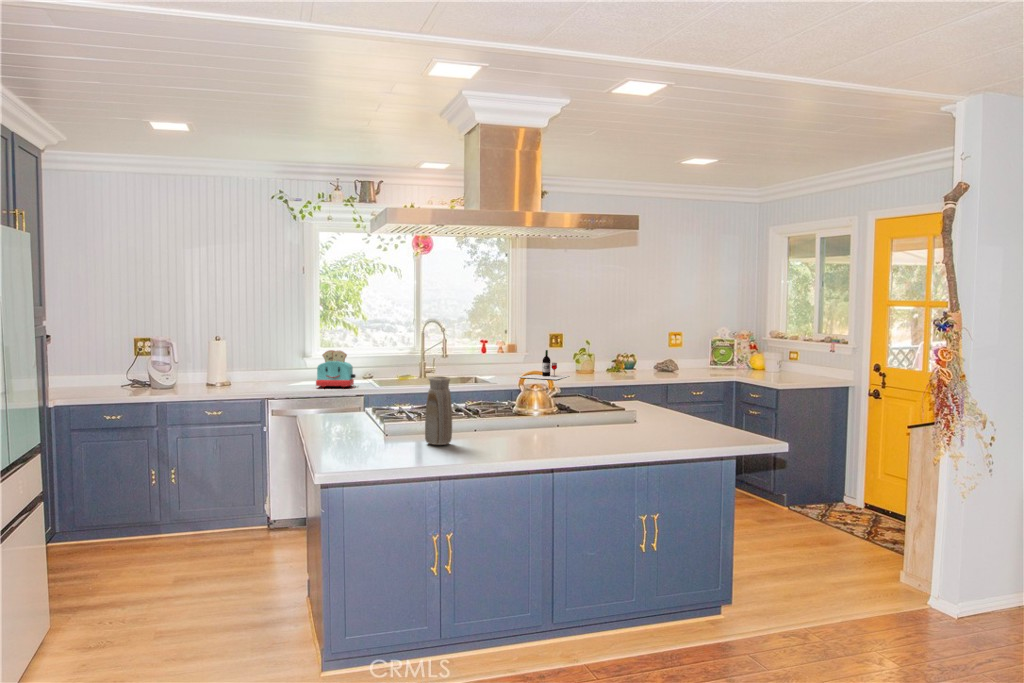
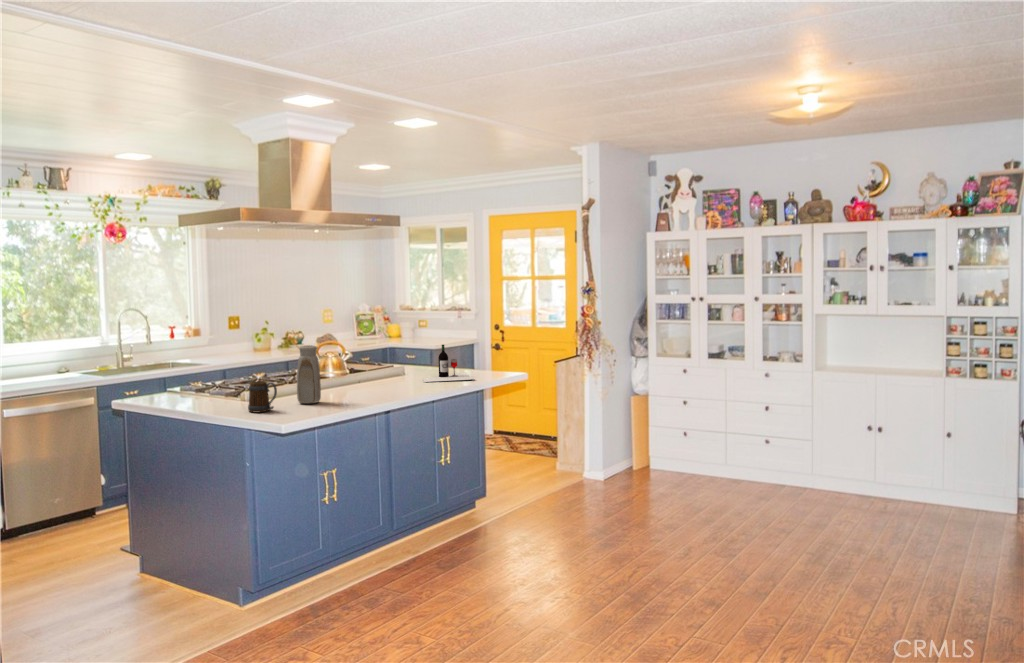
toaster: present [316,350,356,387] -> none [22,344,69,385]
wine bottle: present [521,350,568,380] -> present [421,345,474,382]
mug: none [361,412,385,448] -> present [248,381,277,413]

